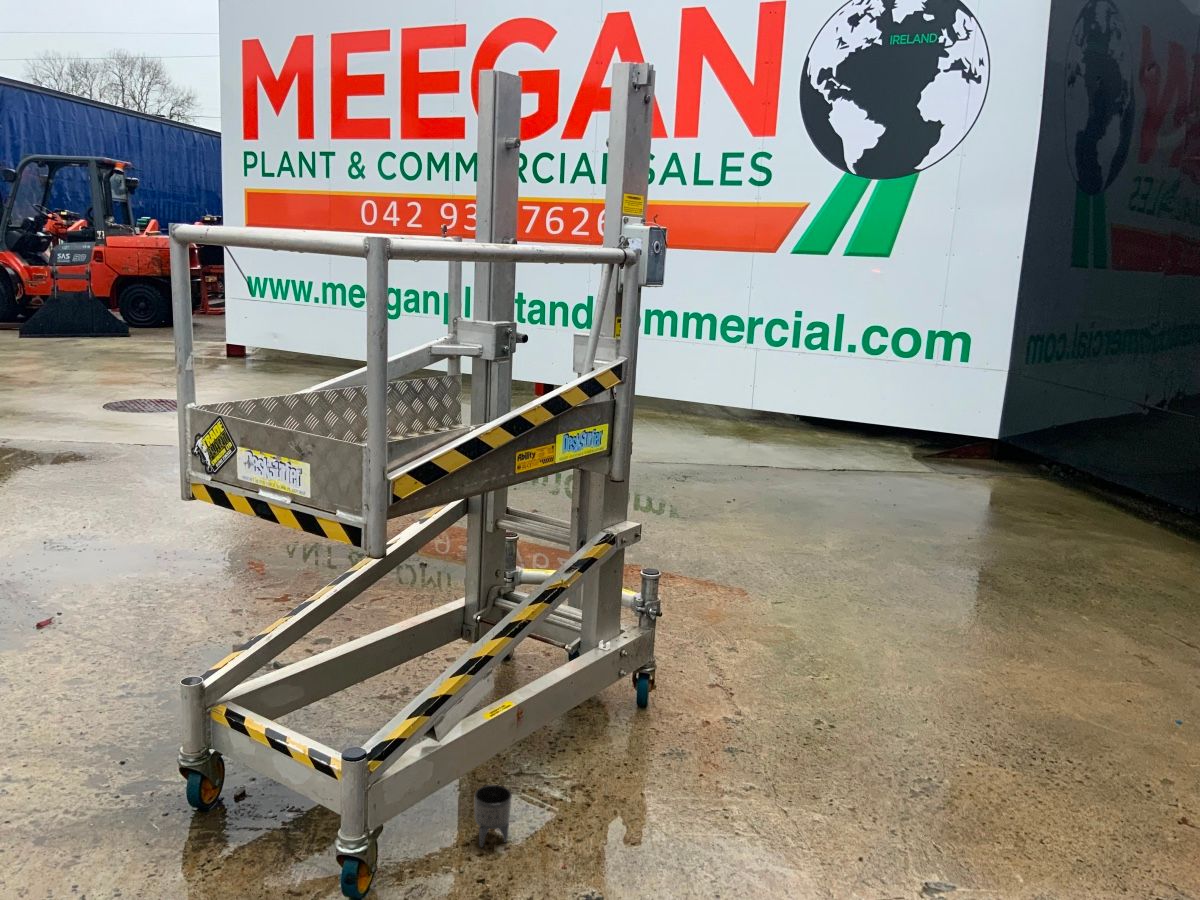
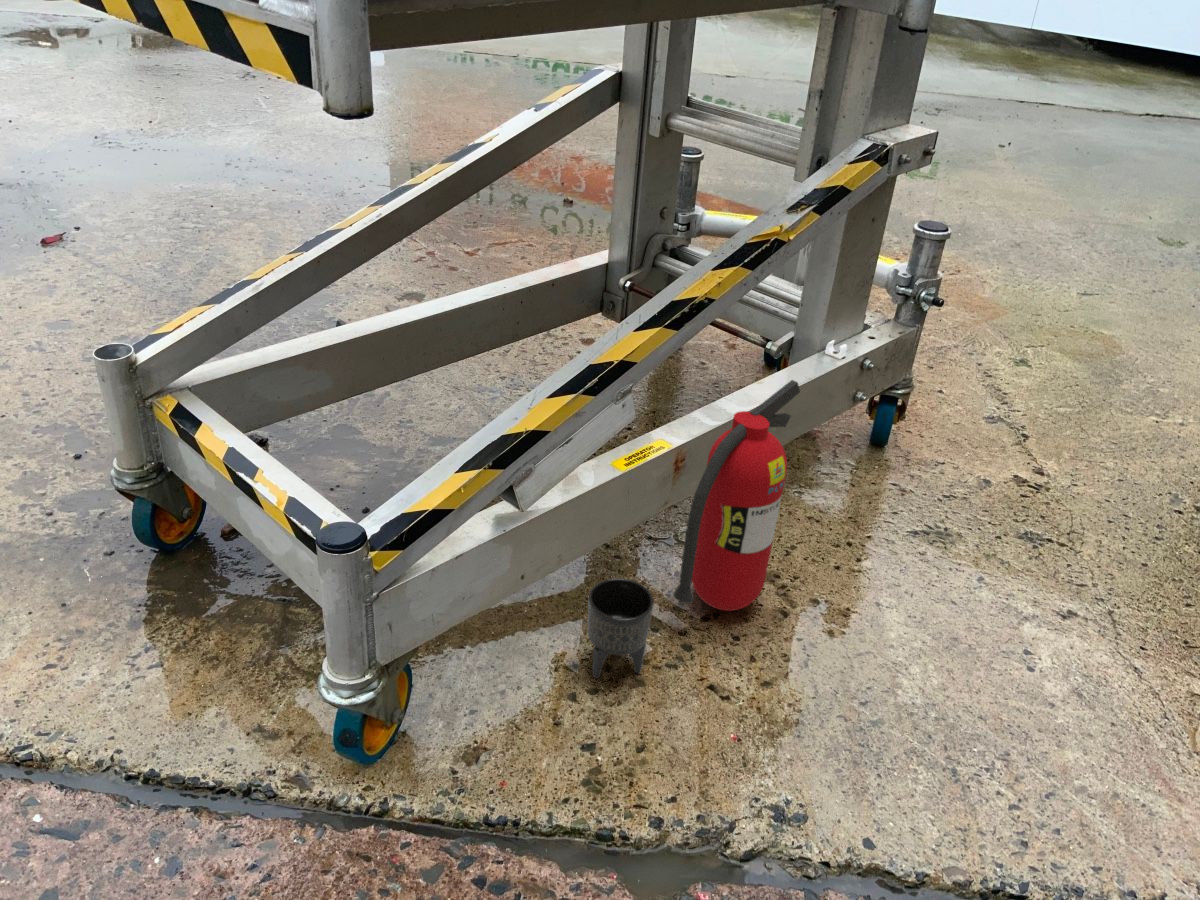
fire extinguisher: none [522,663,583,805] -> present [674,380,800,611]

